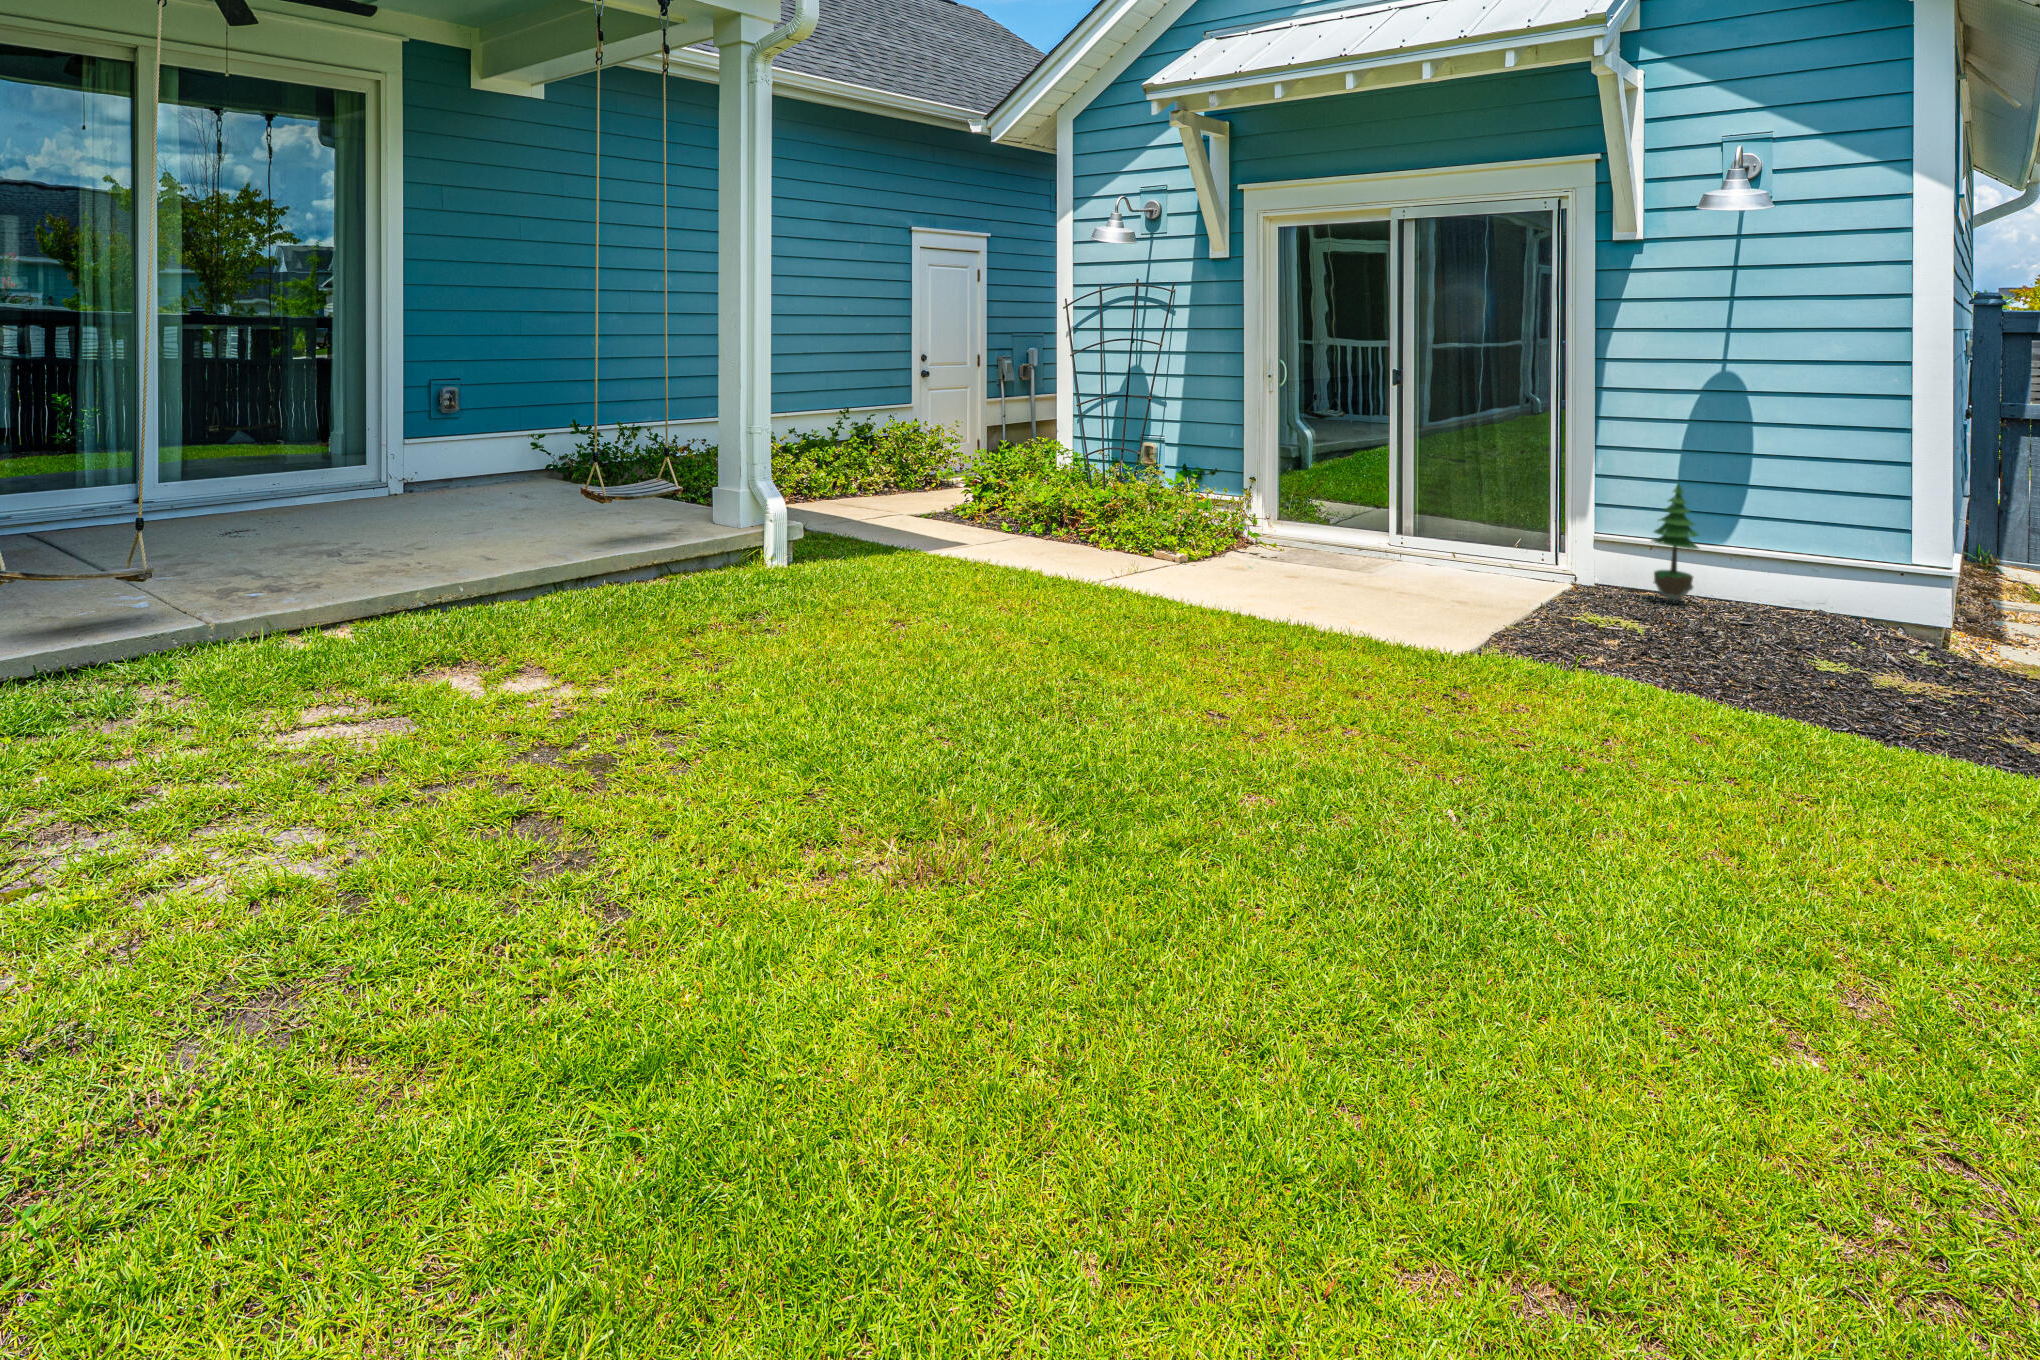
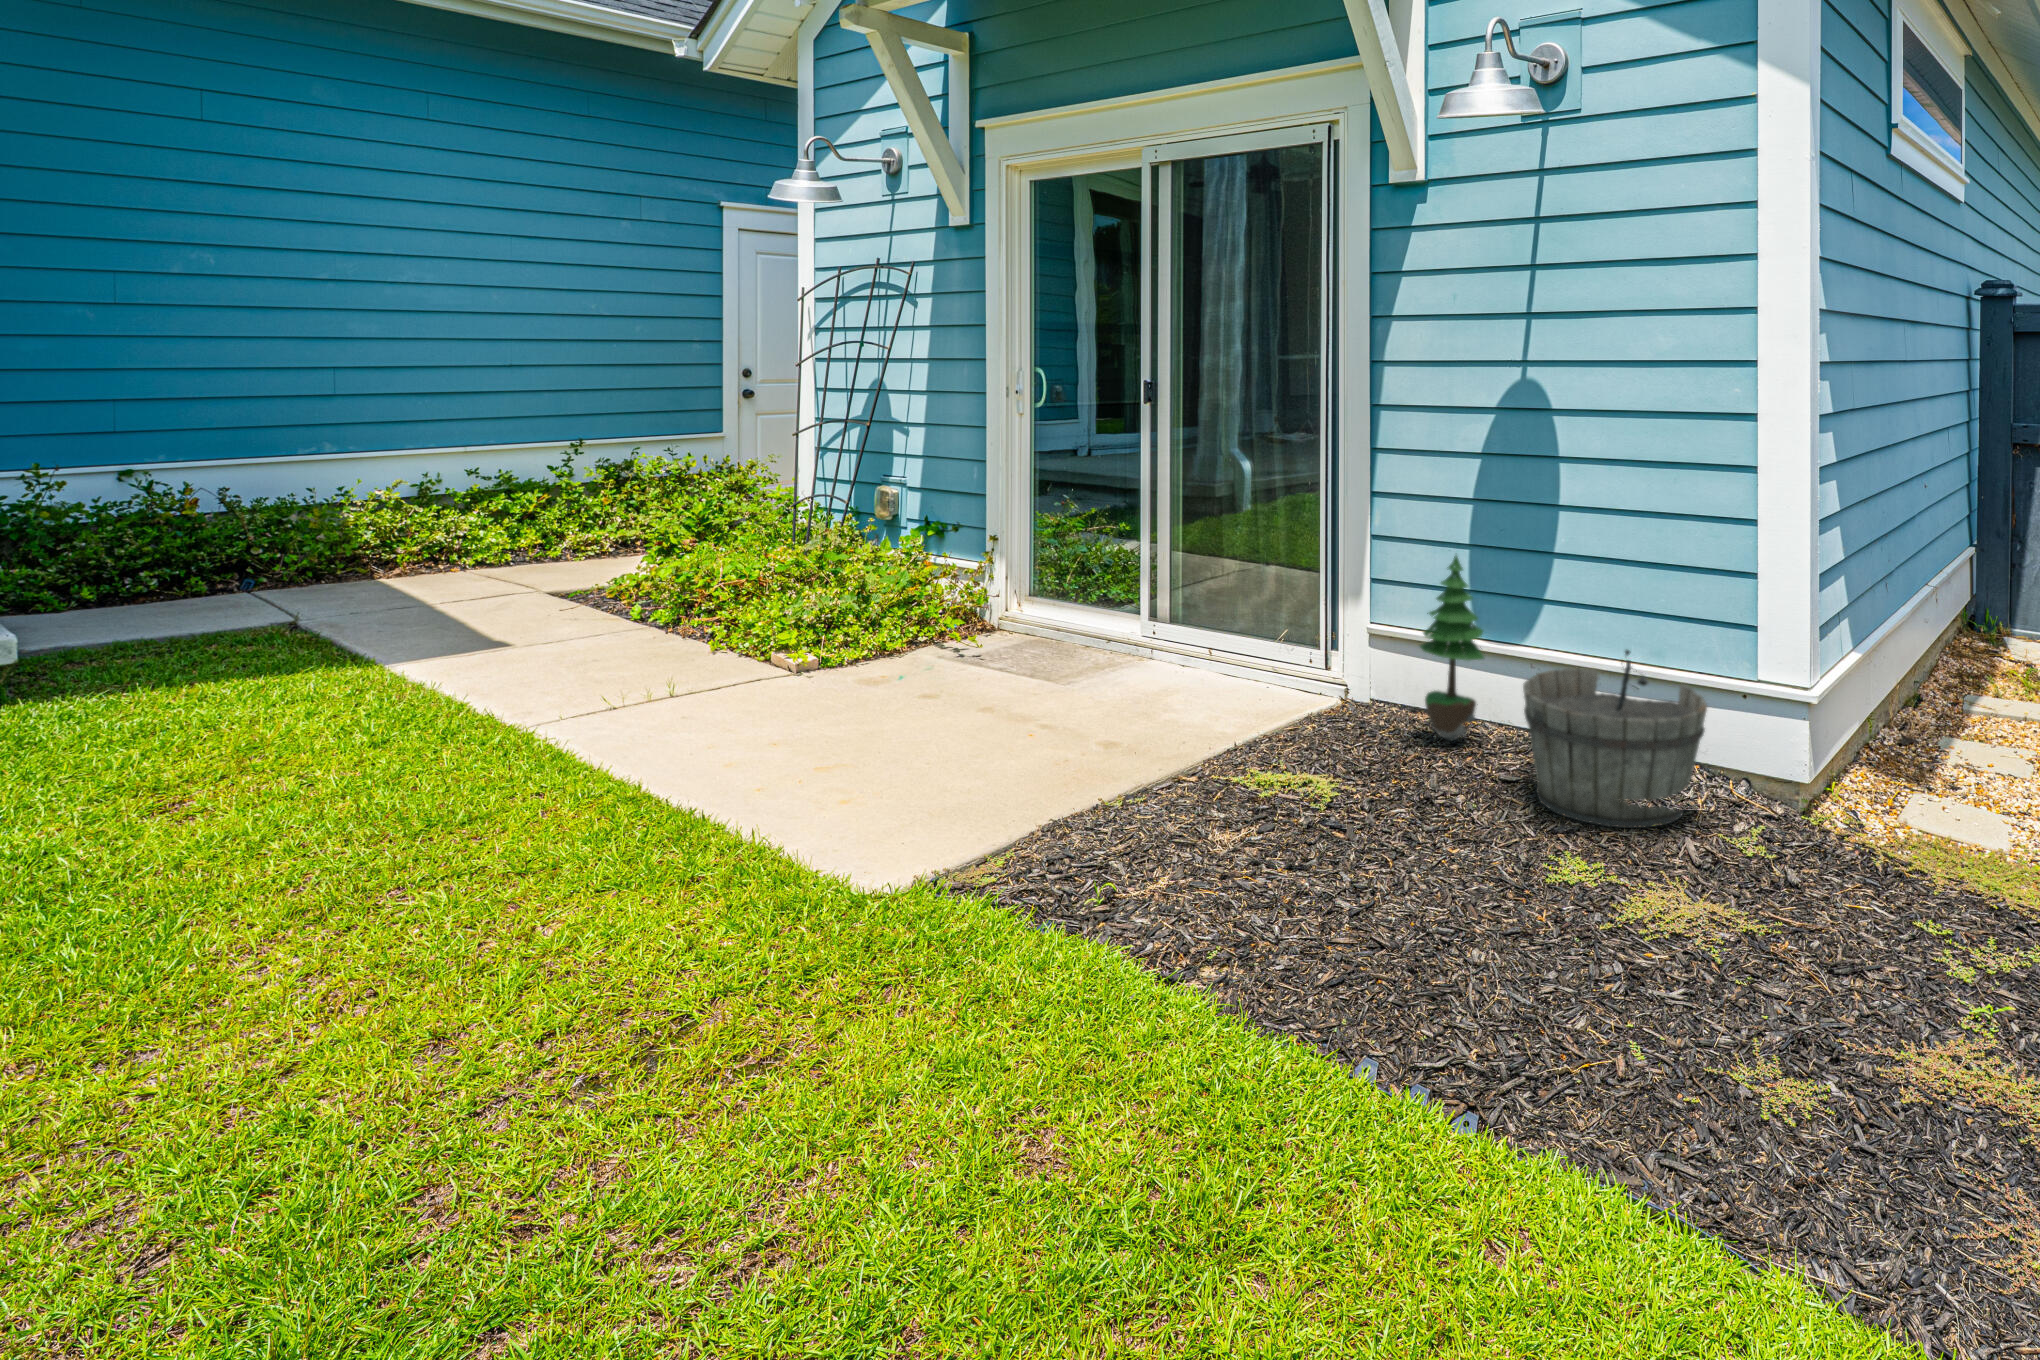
wooden bucket: none [1754,539,1891,643] -> present [1523,650,1707,828]

